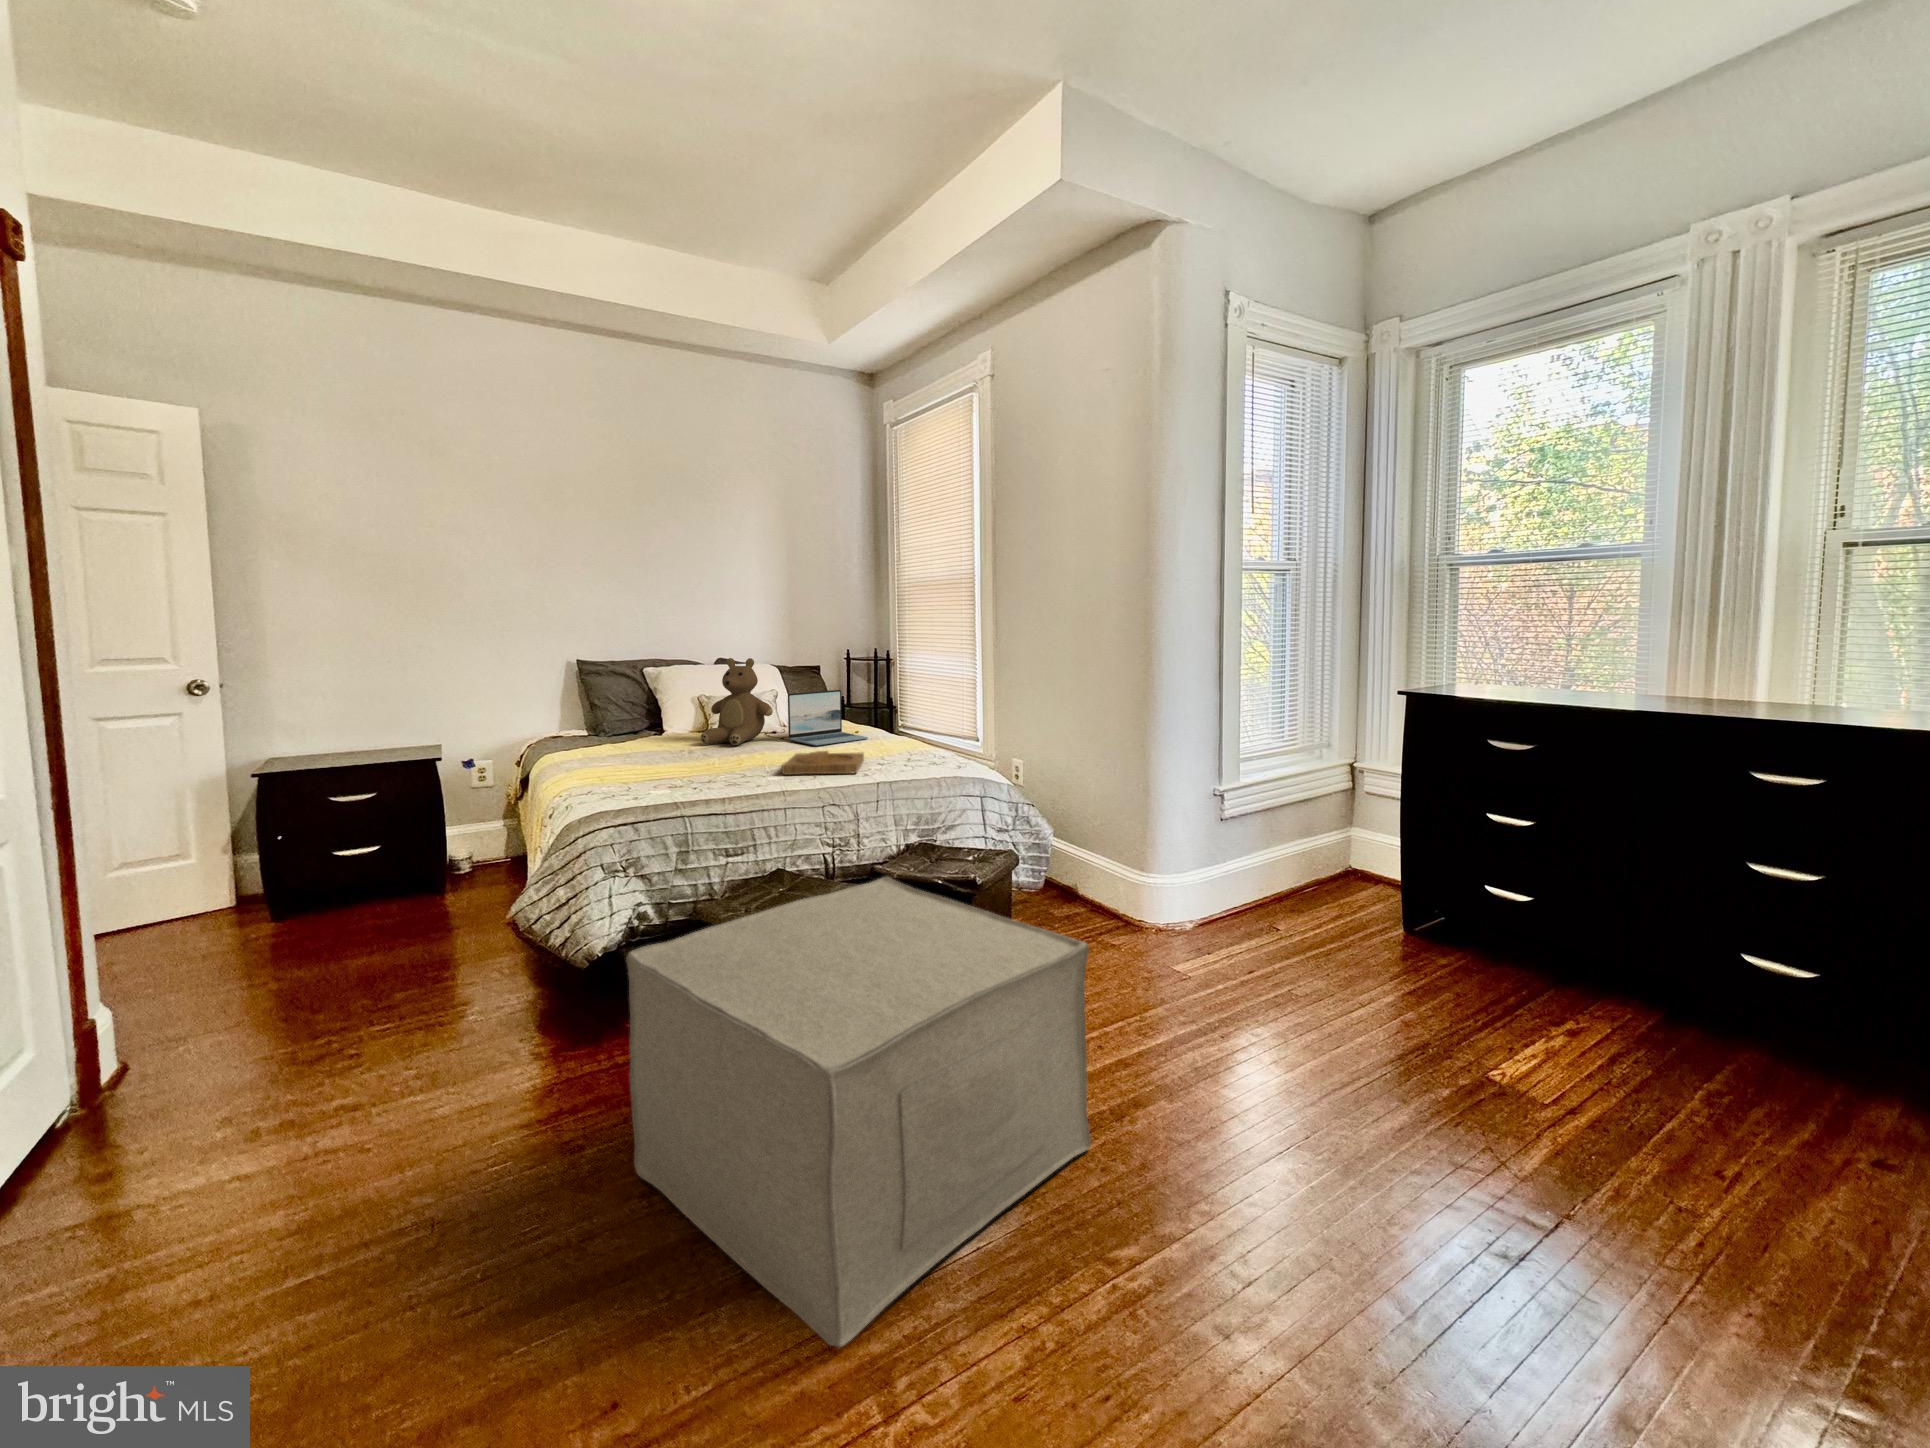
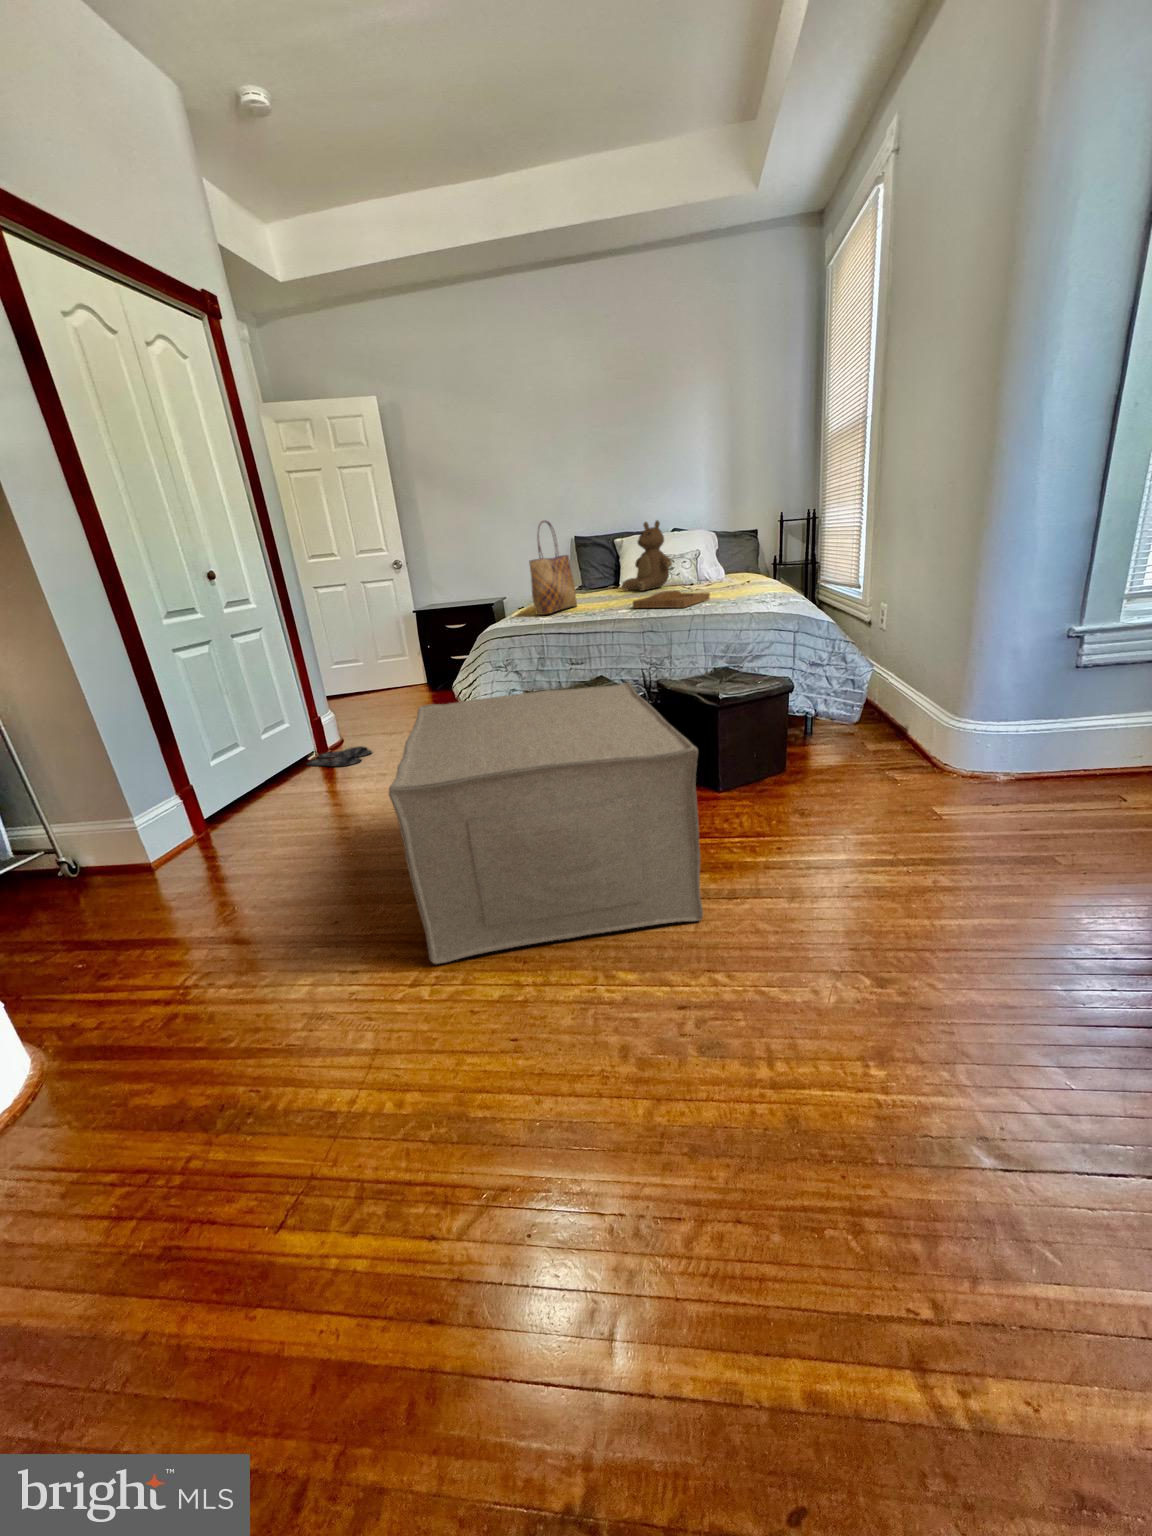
tote bag: none [634,659,677,789] -> present [529,520,577,615]
laptop: present [788,690,868,746] -> none [682,544,744,590]
slippers: none [96,1060,276,1134] -> present [307,746,372,767]

